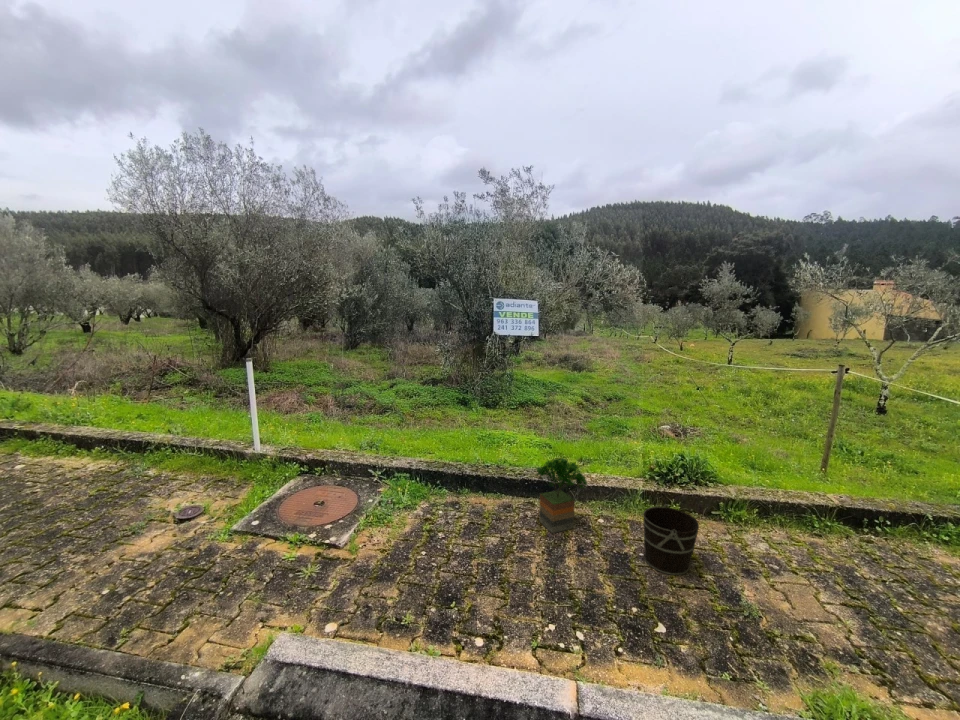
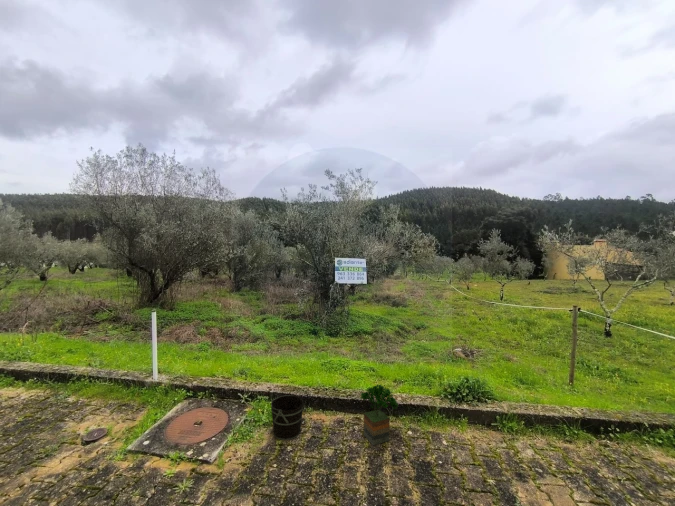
bucket: present [642,505,699,575] -> present [271,394,303,440]

